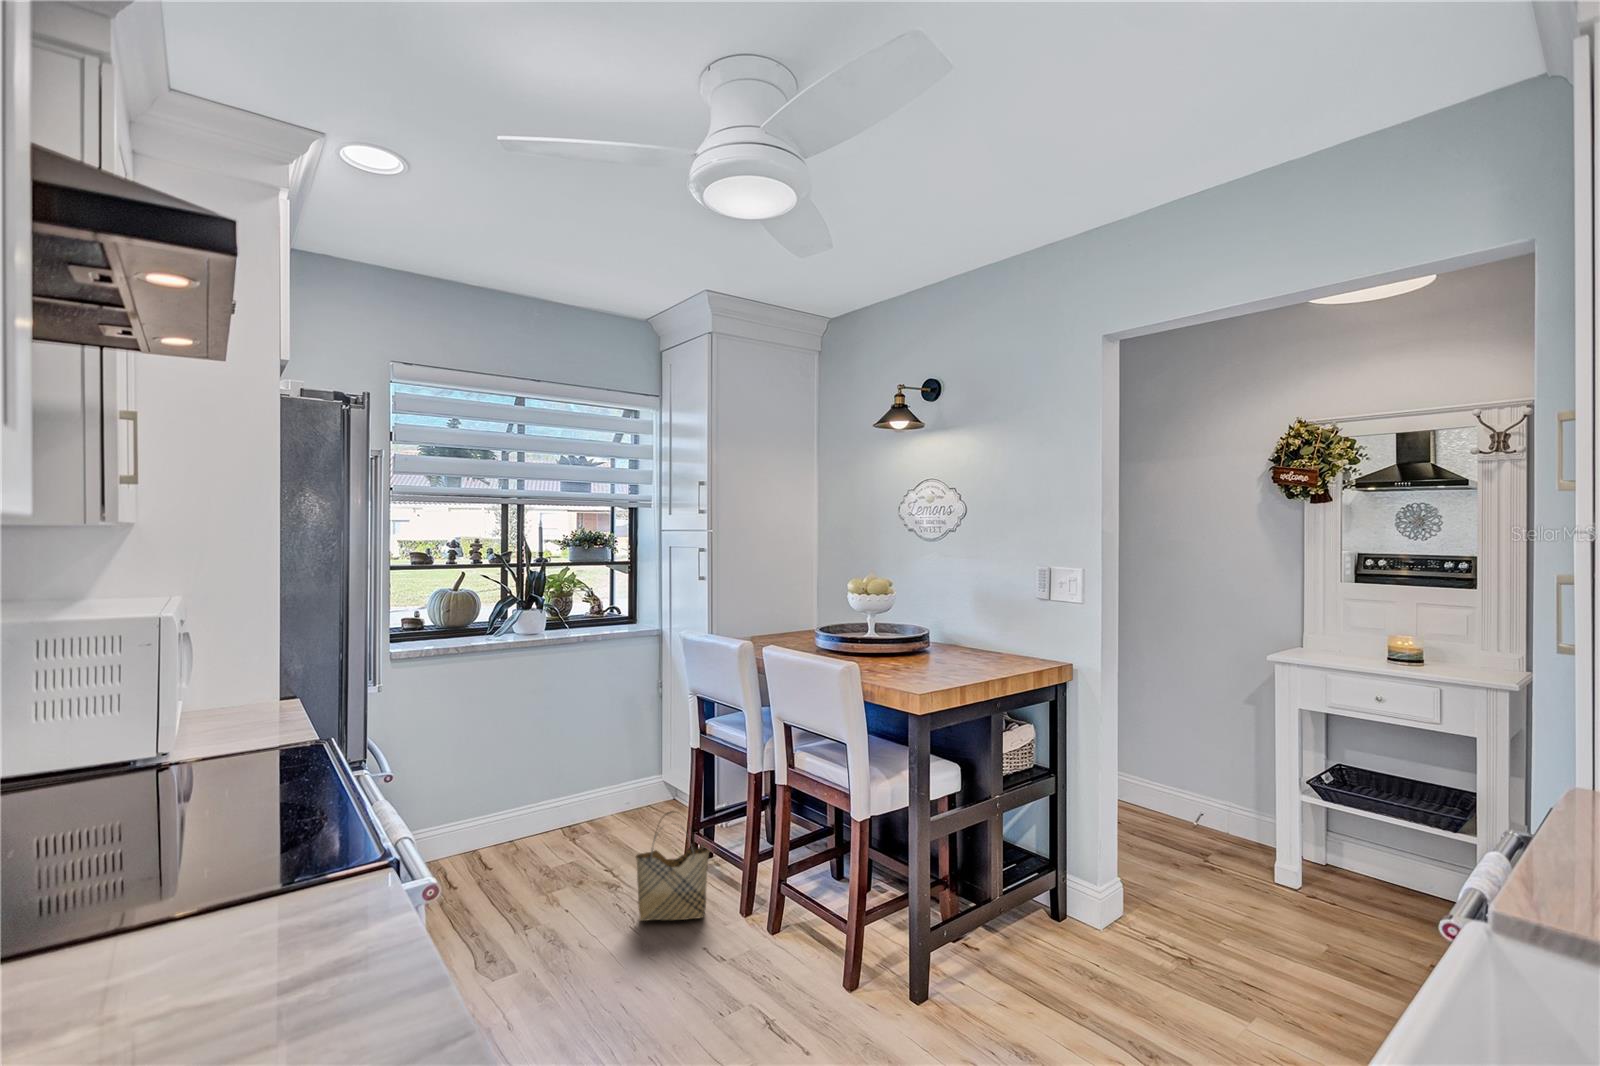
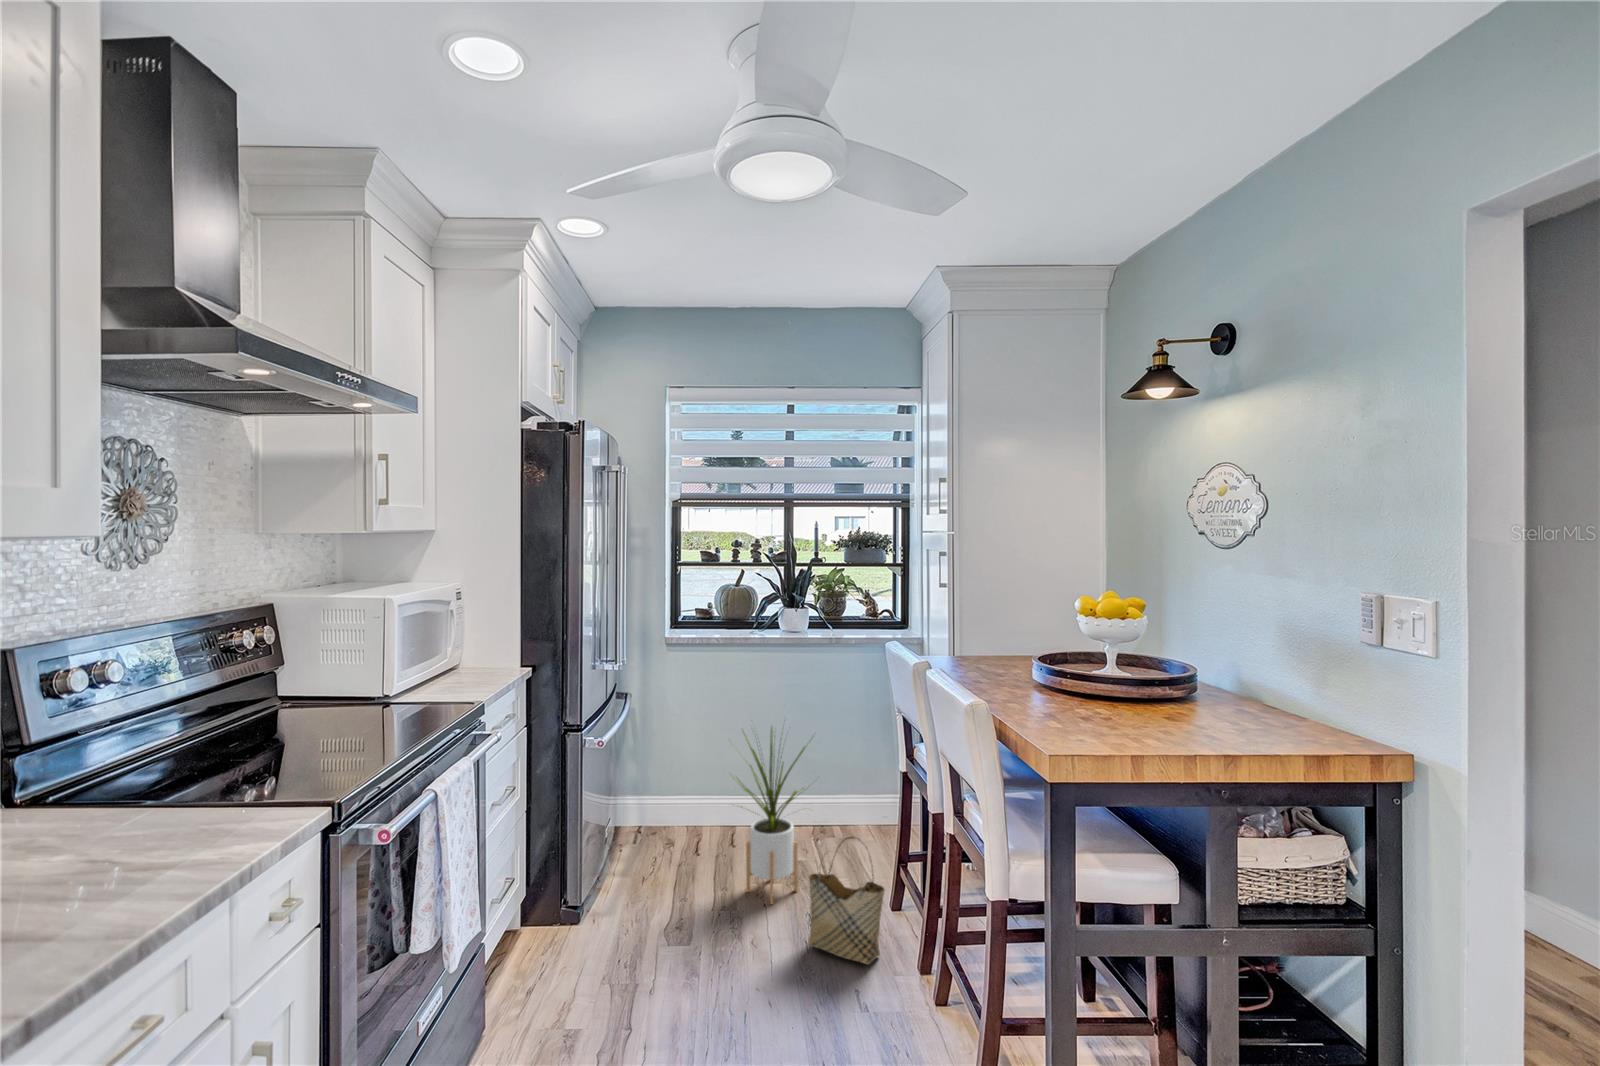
house plant: none [516,715,614,904] -> present [731,729,812,904]

